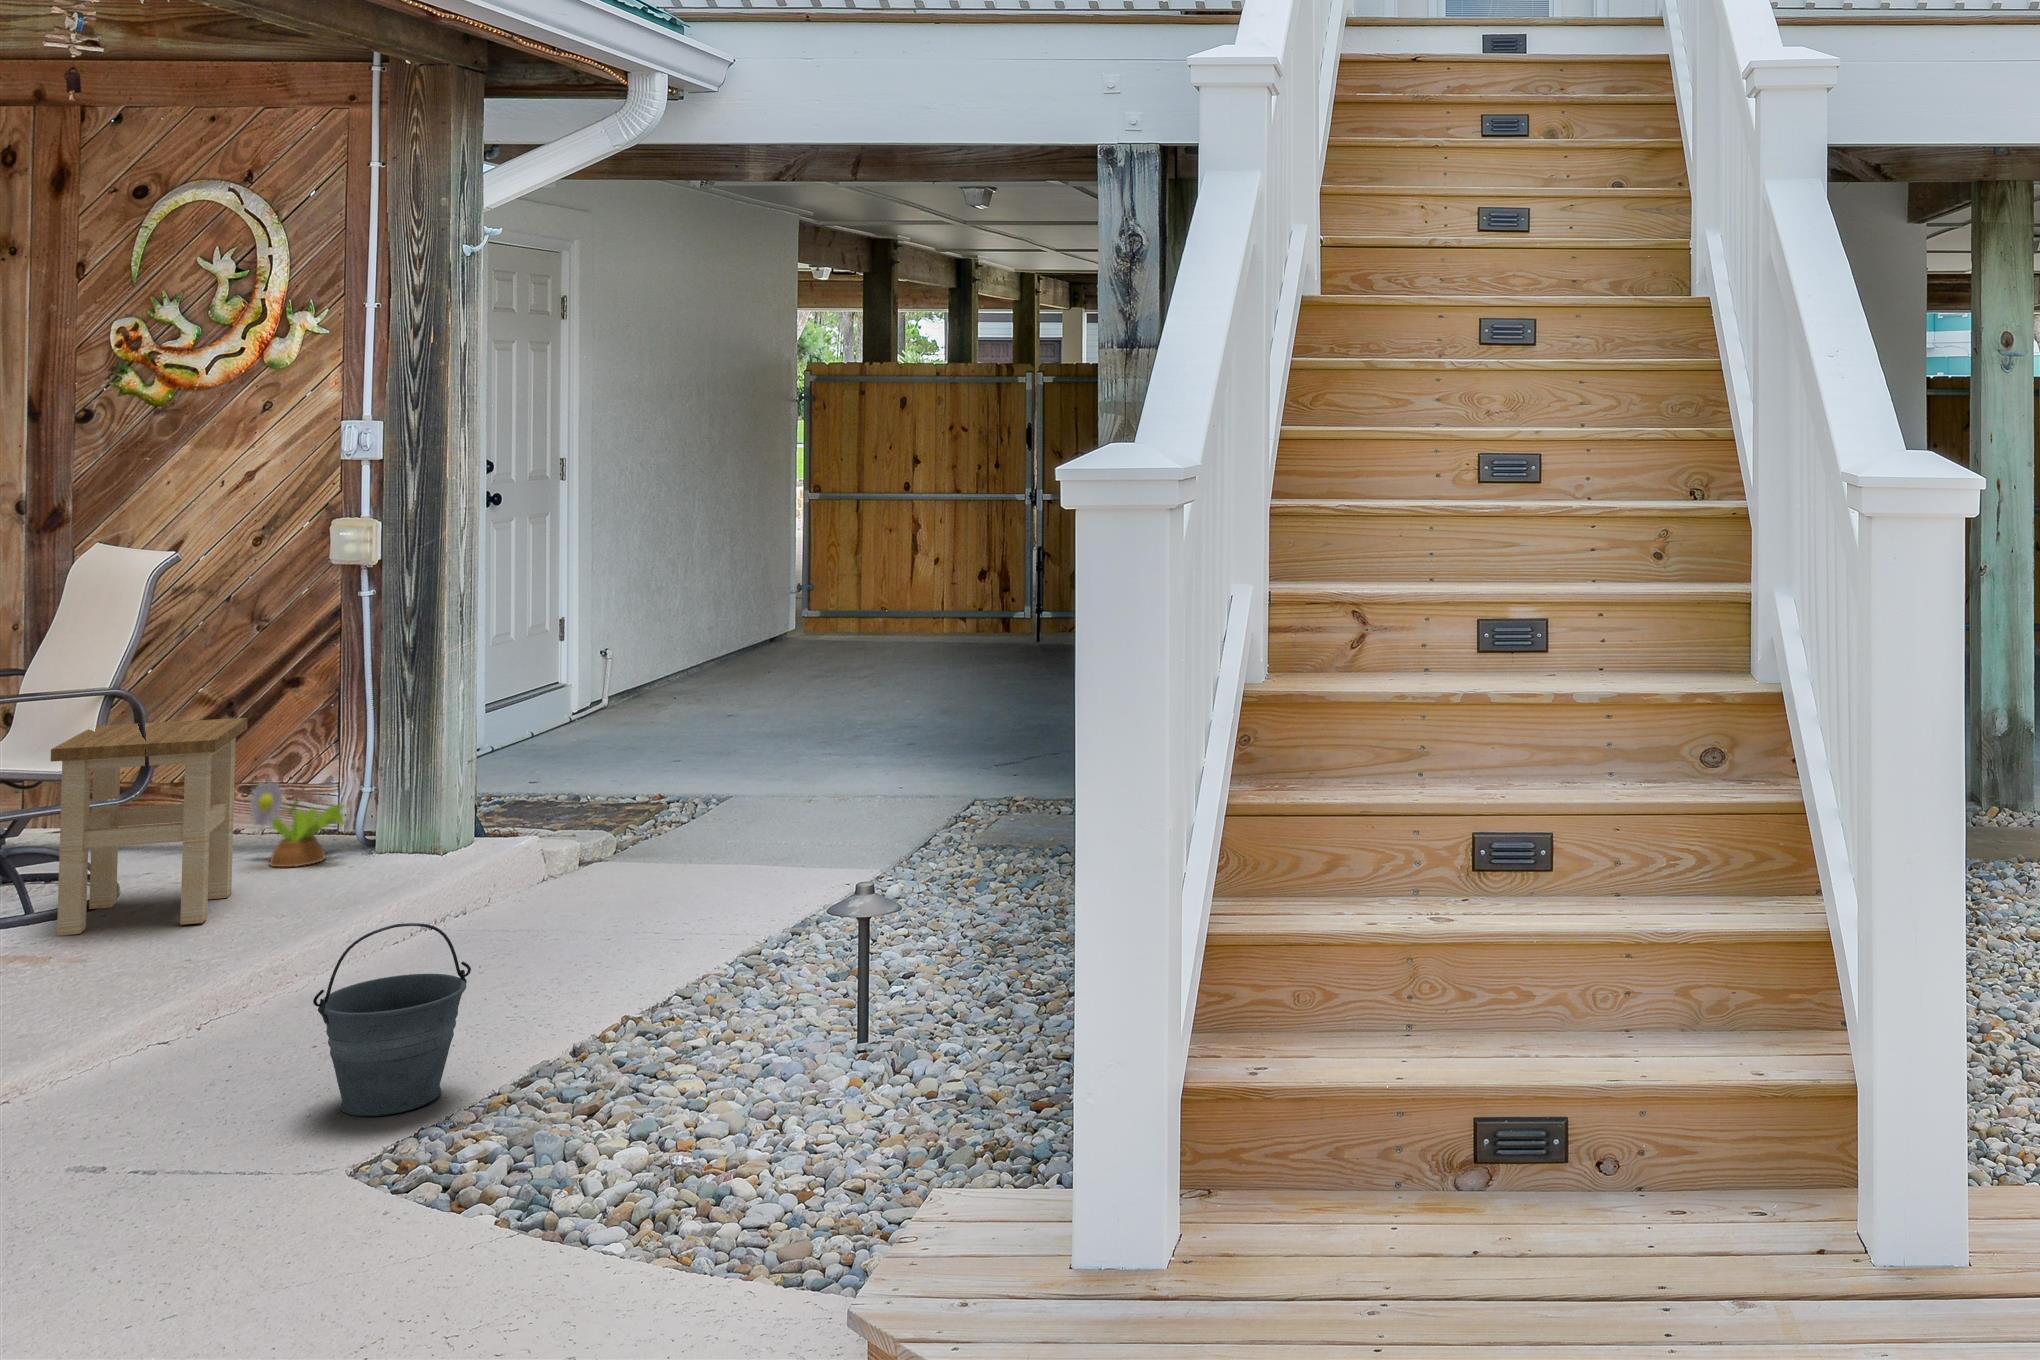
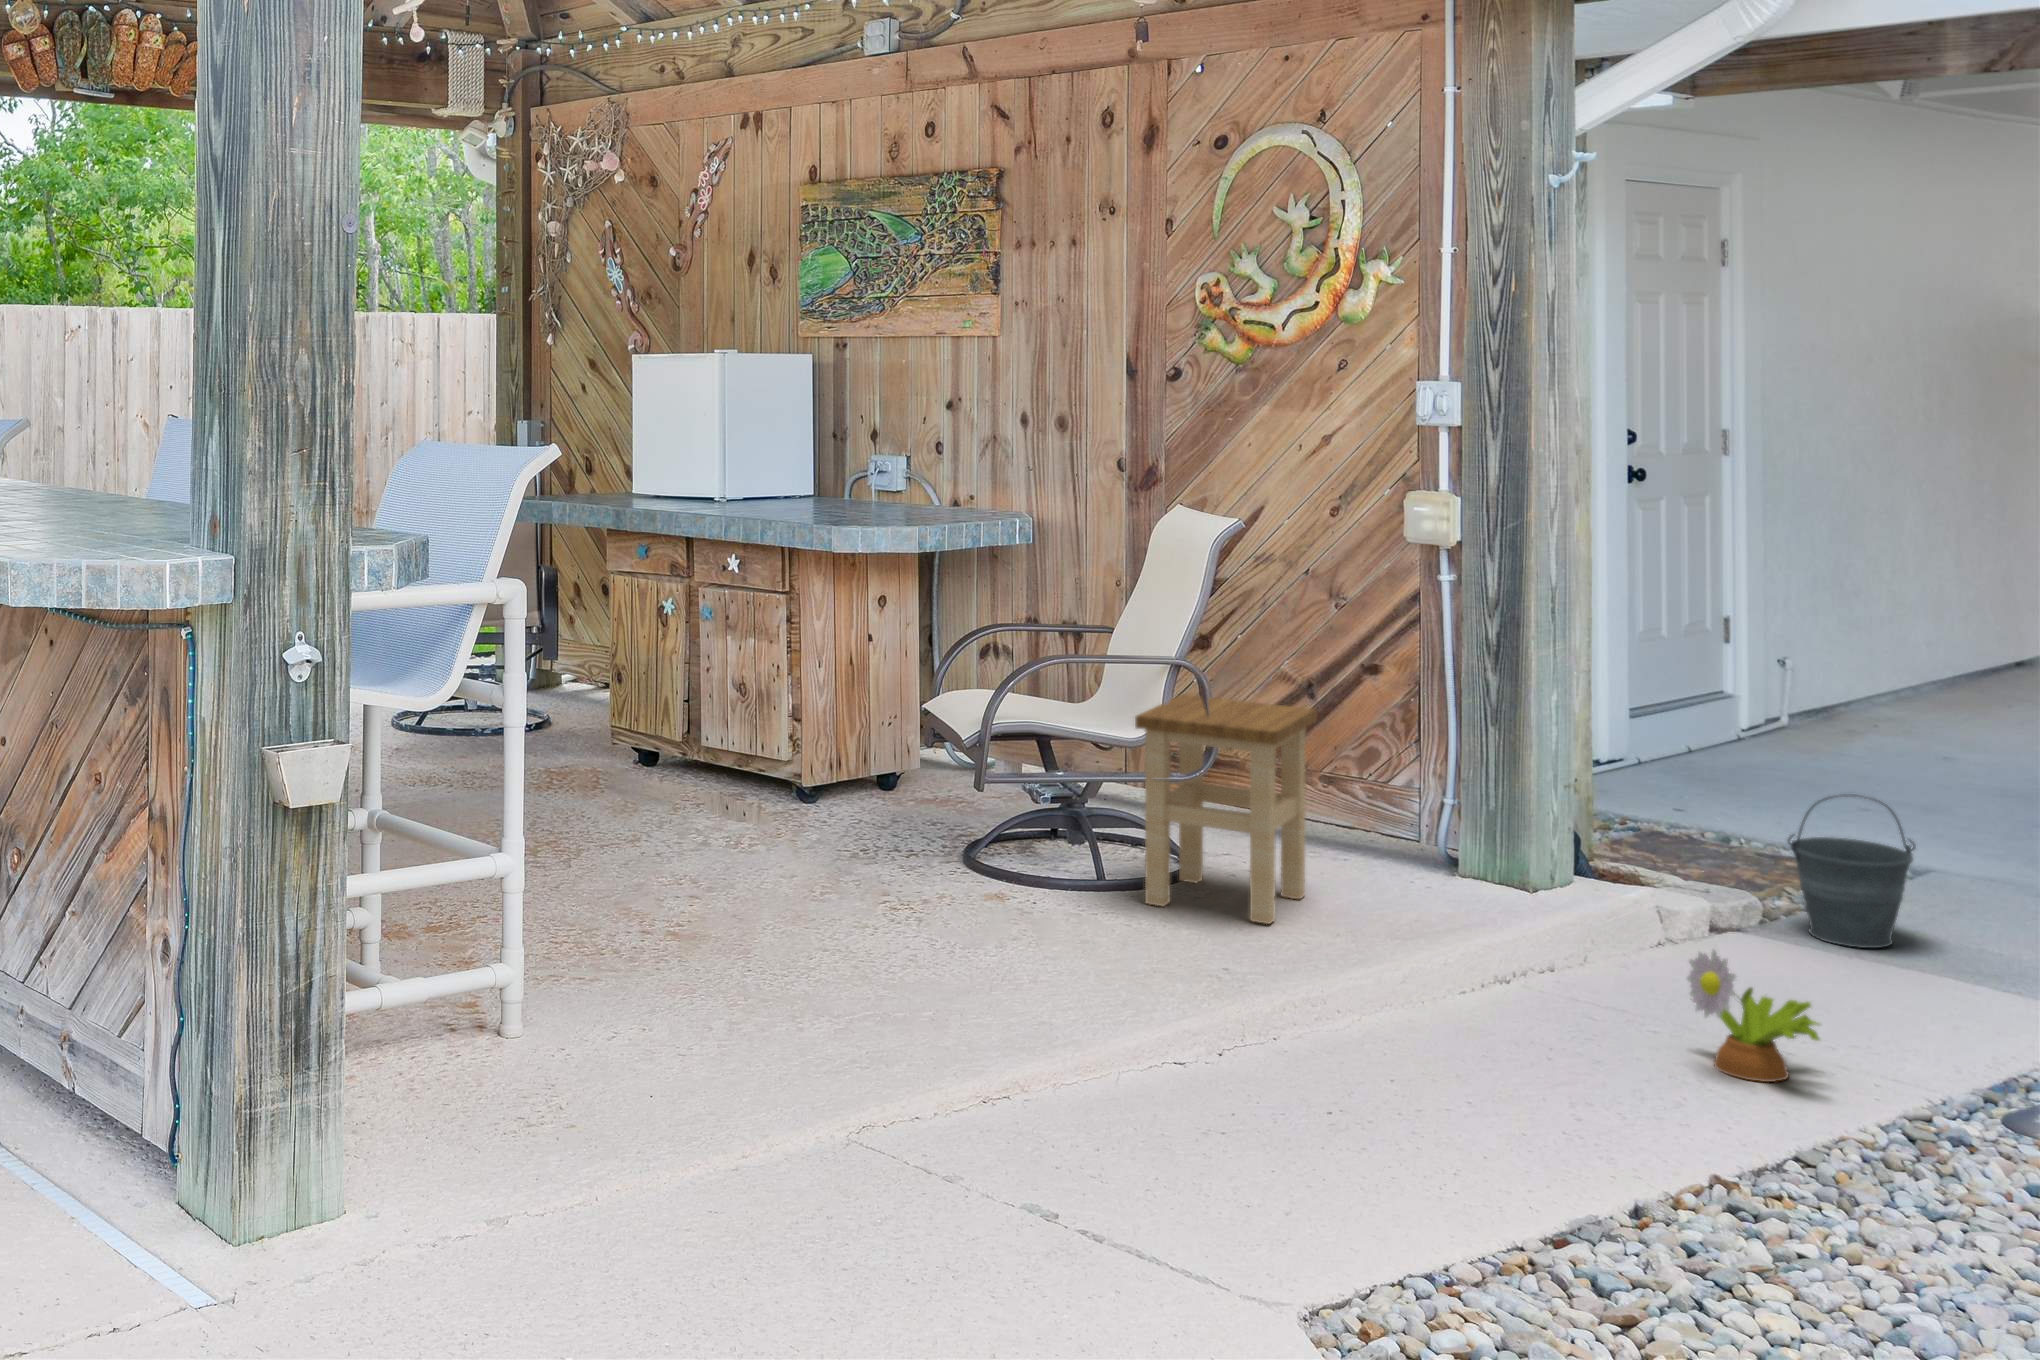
decorative plant: present [250,778,345,867] -> present [1687,950,1820,1082]
bucket: present [313,923,471,1117] -> present [1788,795,1915,948]

